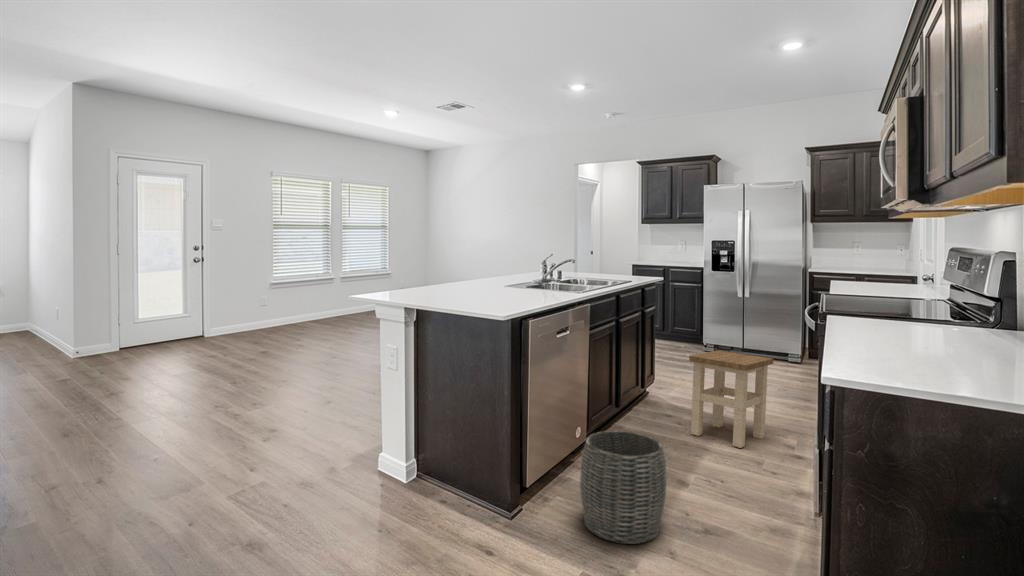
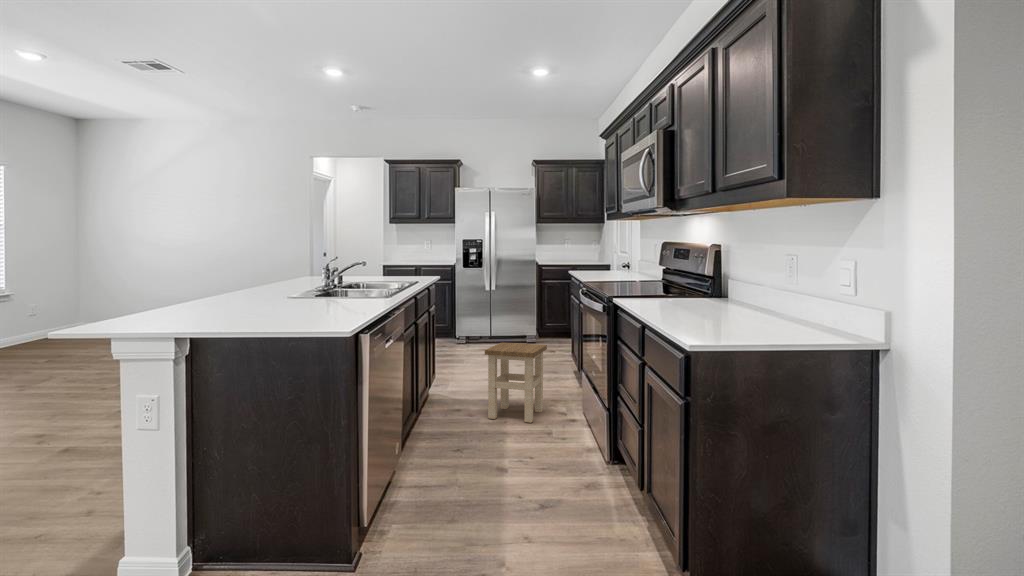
woven basket: present [580,431,666,544] -> none [439,424,512,519]

